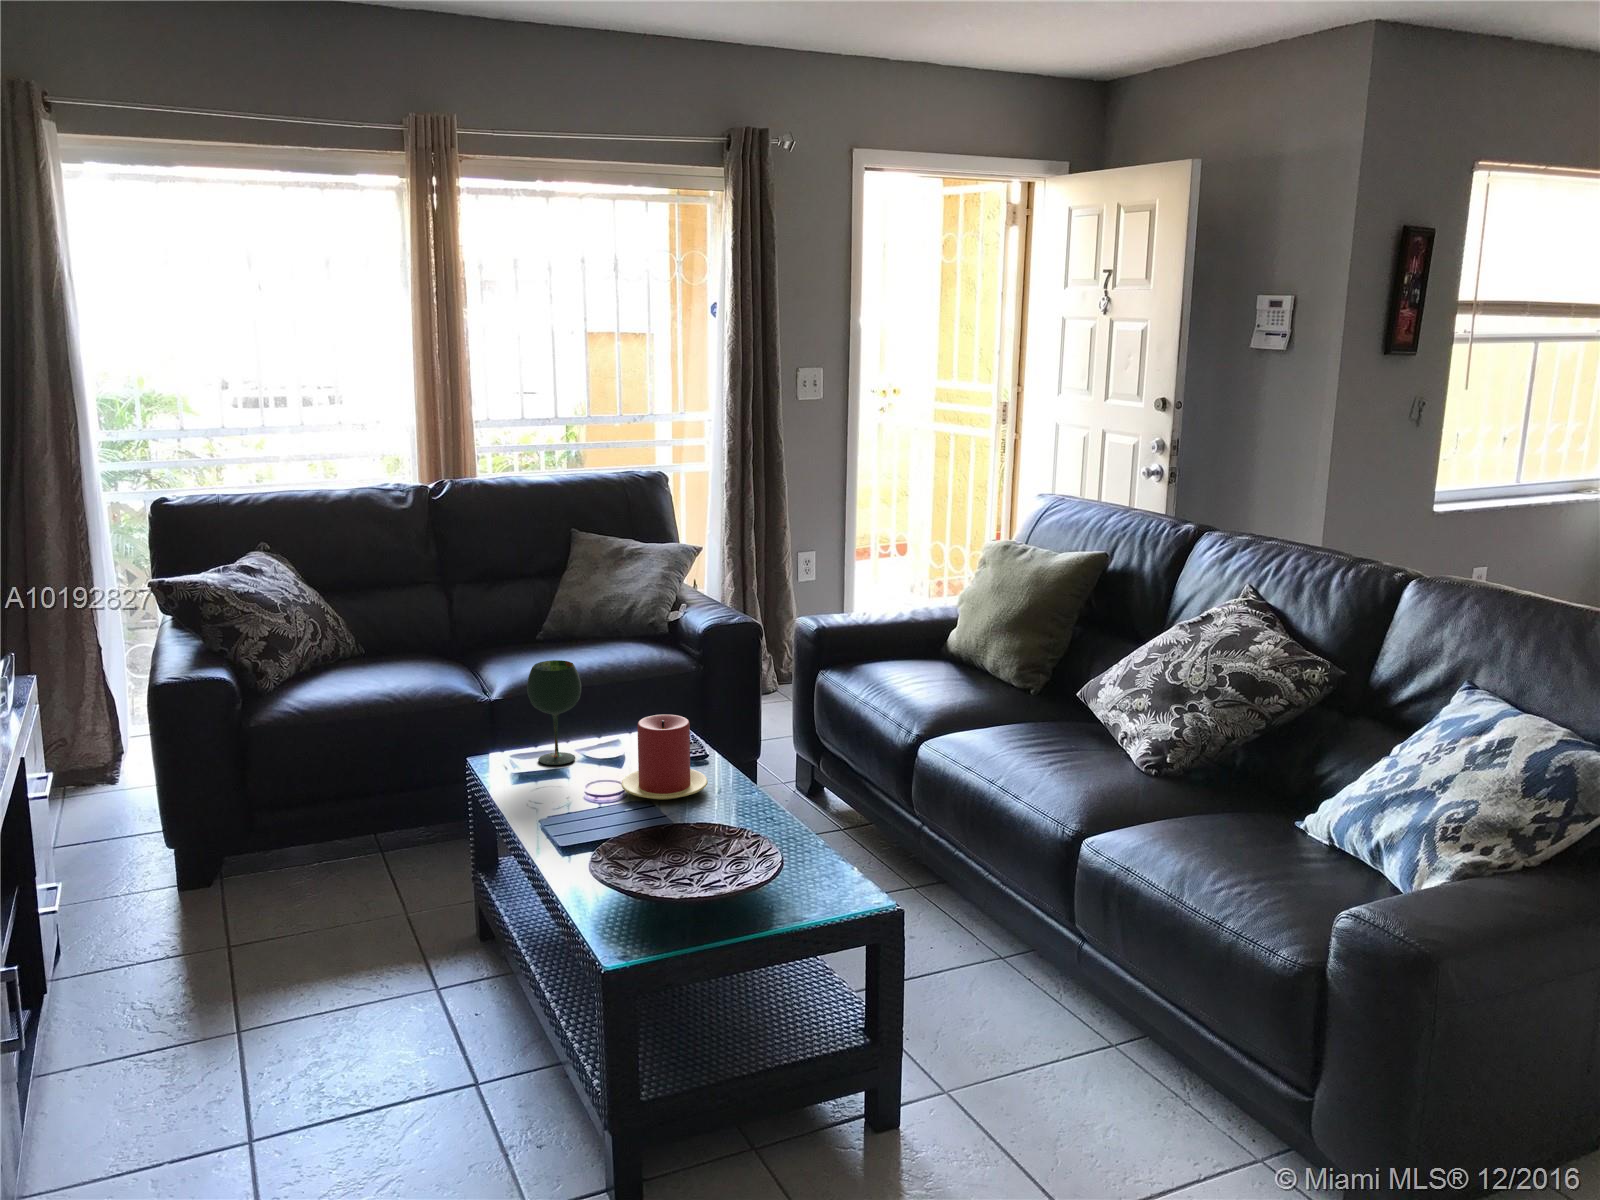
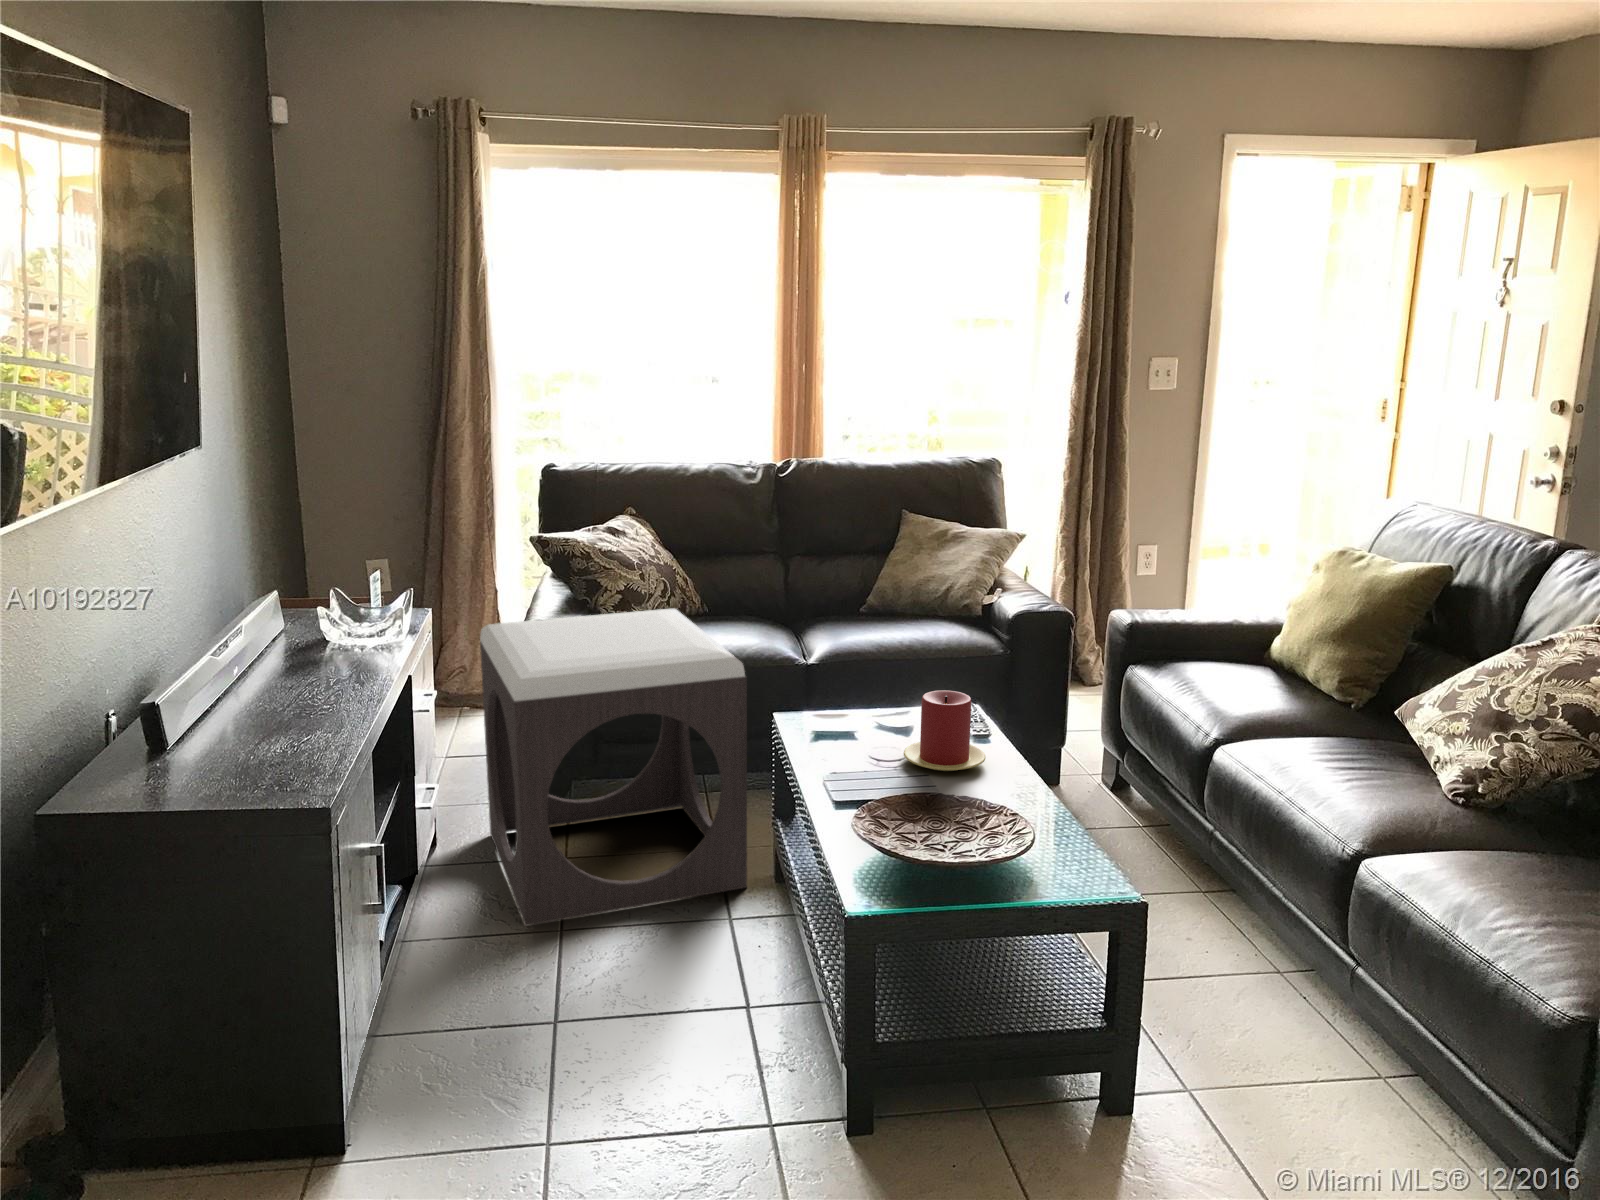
footstool: none [99,652,451,1037] -> present [480,609,747,926]
wine glass: present [527,660,581,765] -> none [829,631,879,728]

